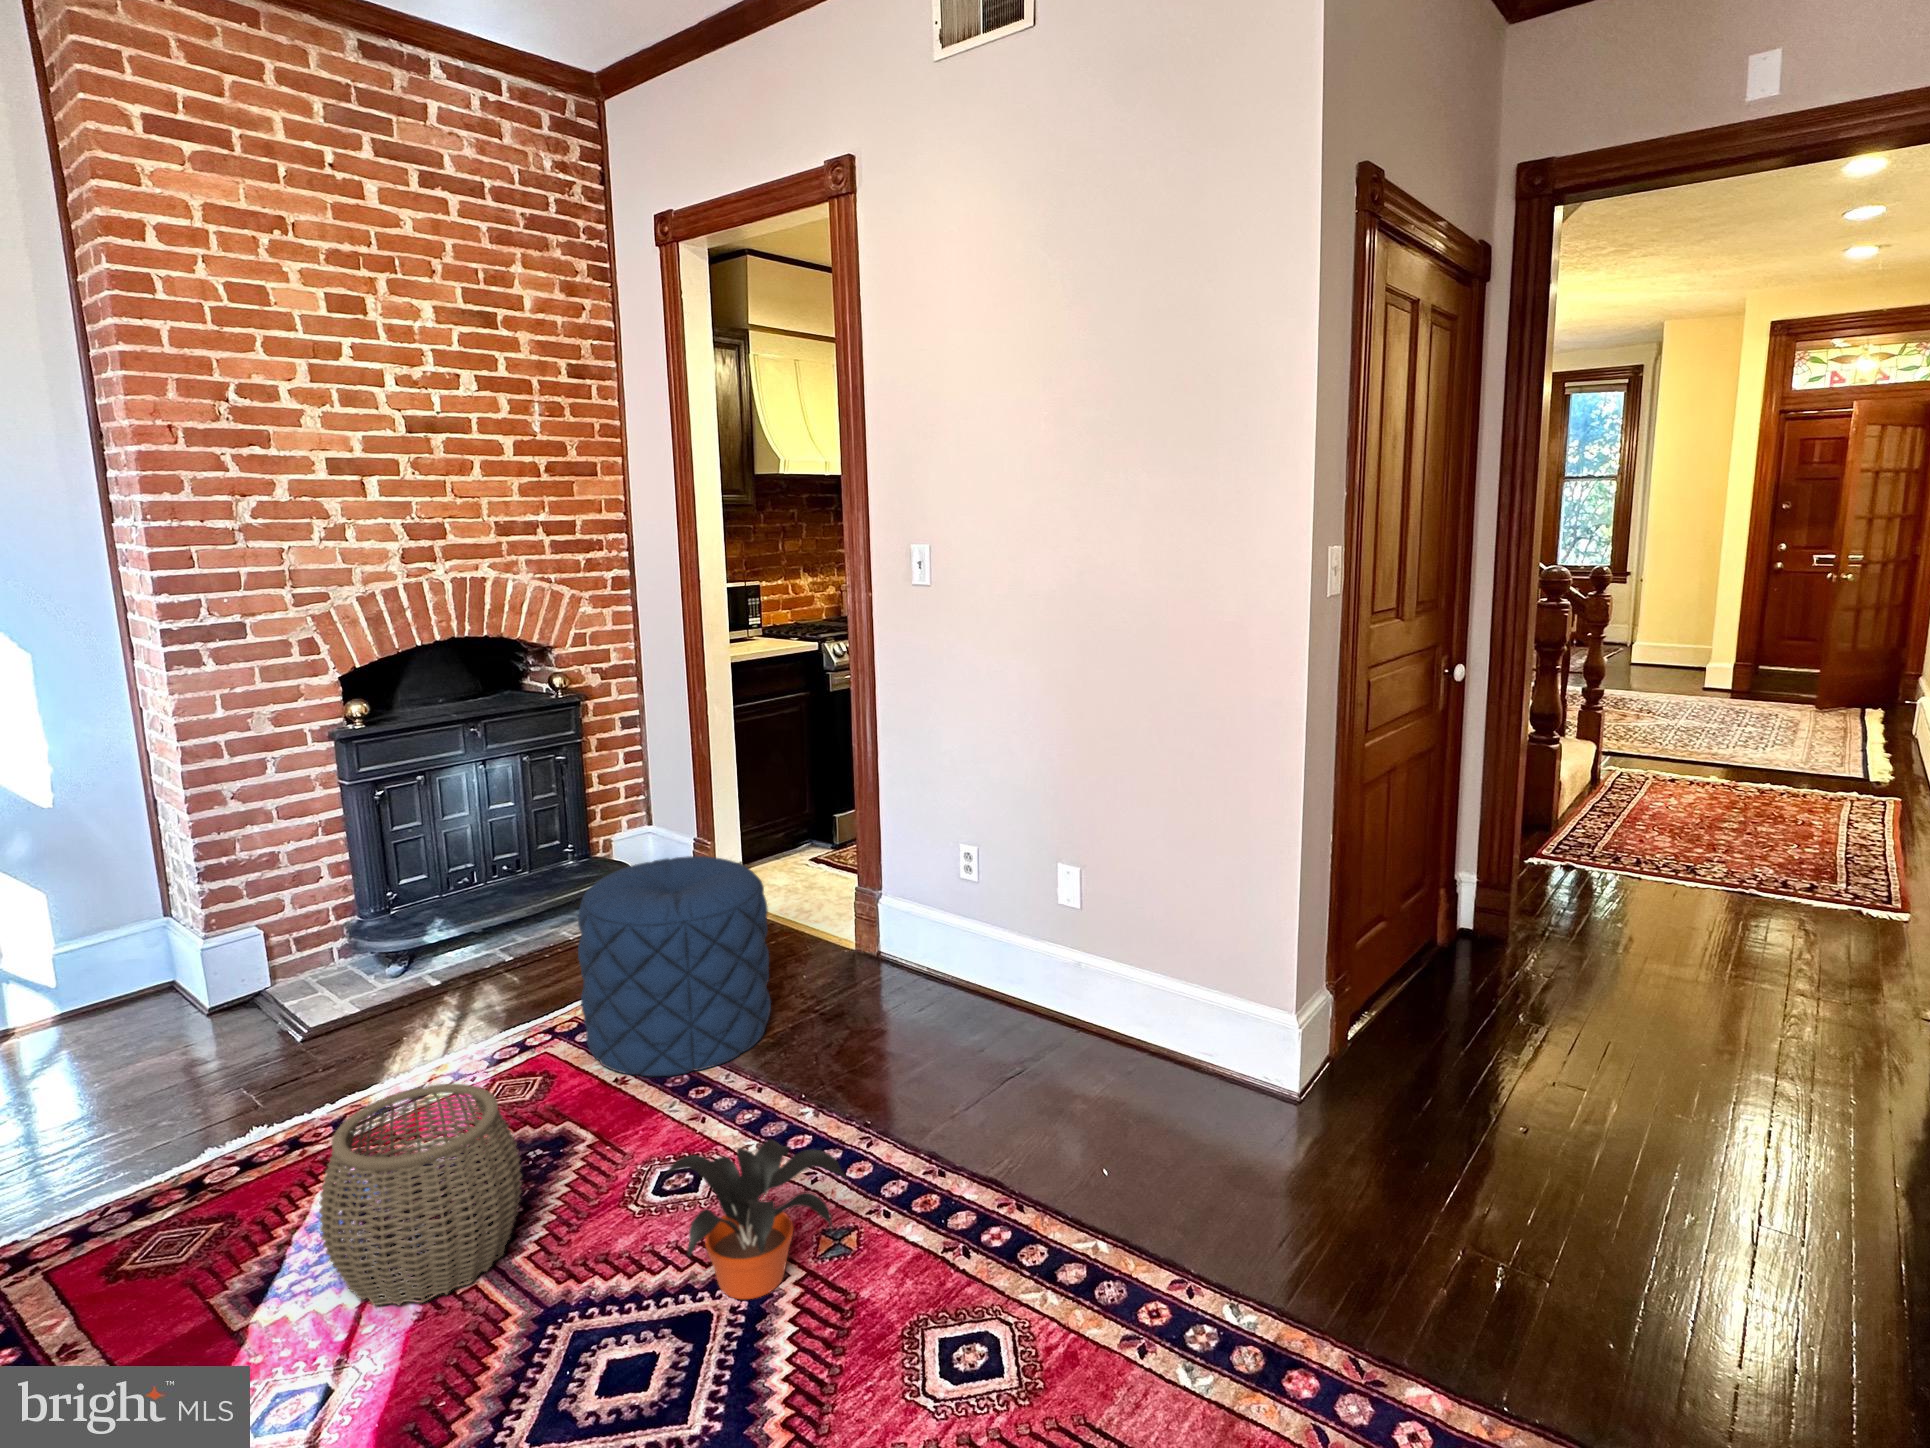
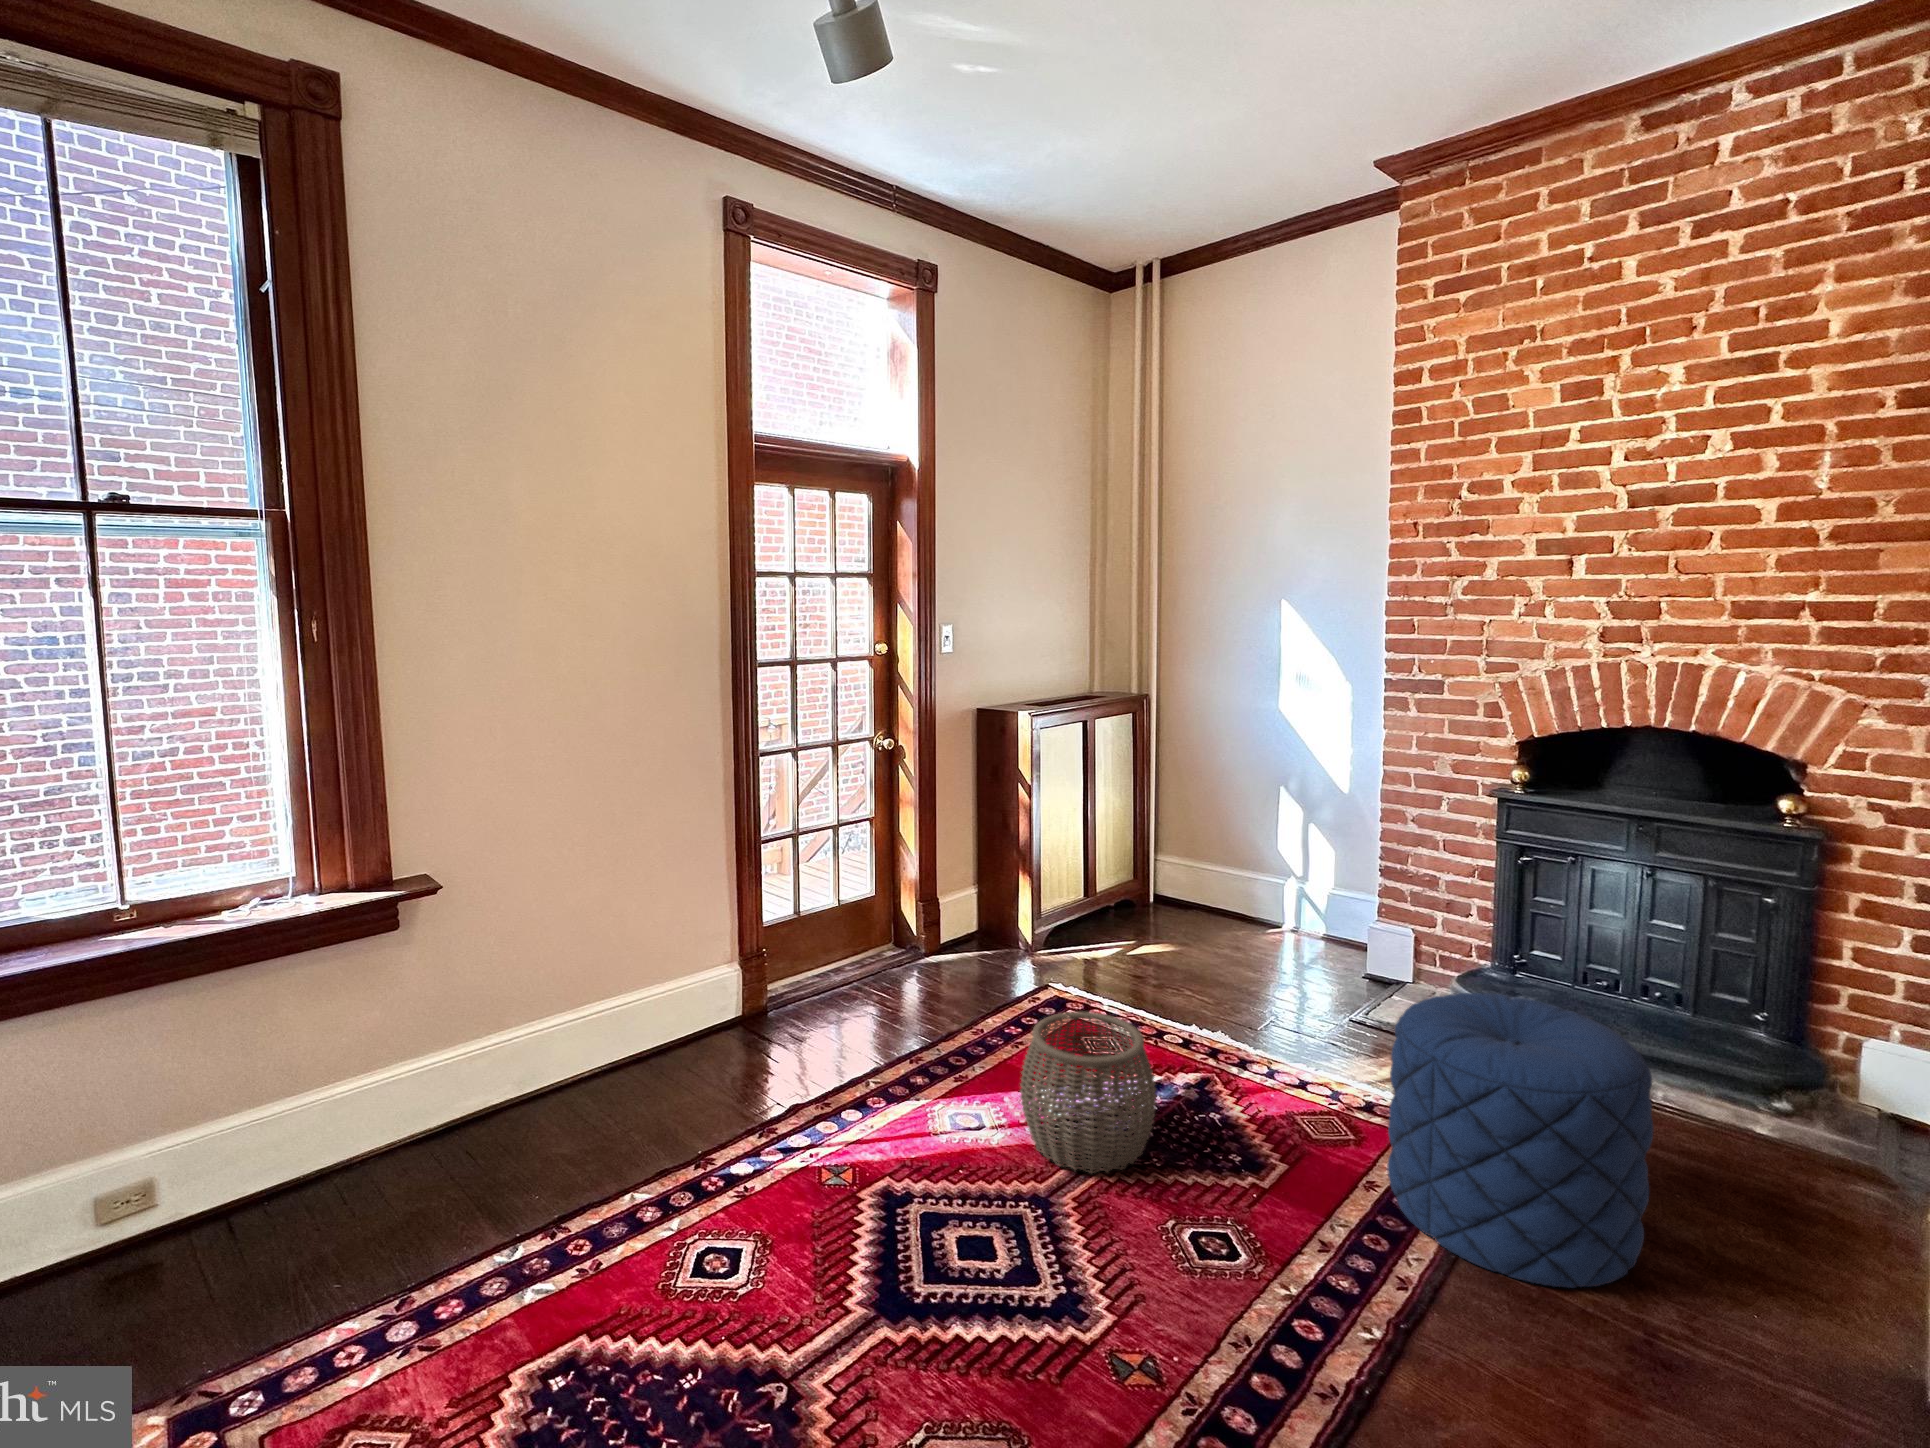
potted plant: present [665,1140,846,1299] -> none [997,1173,1170,1353]

